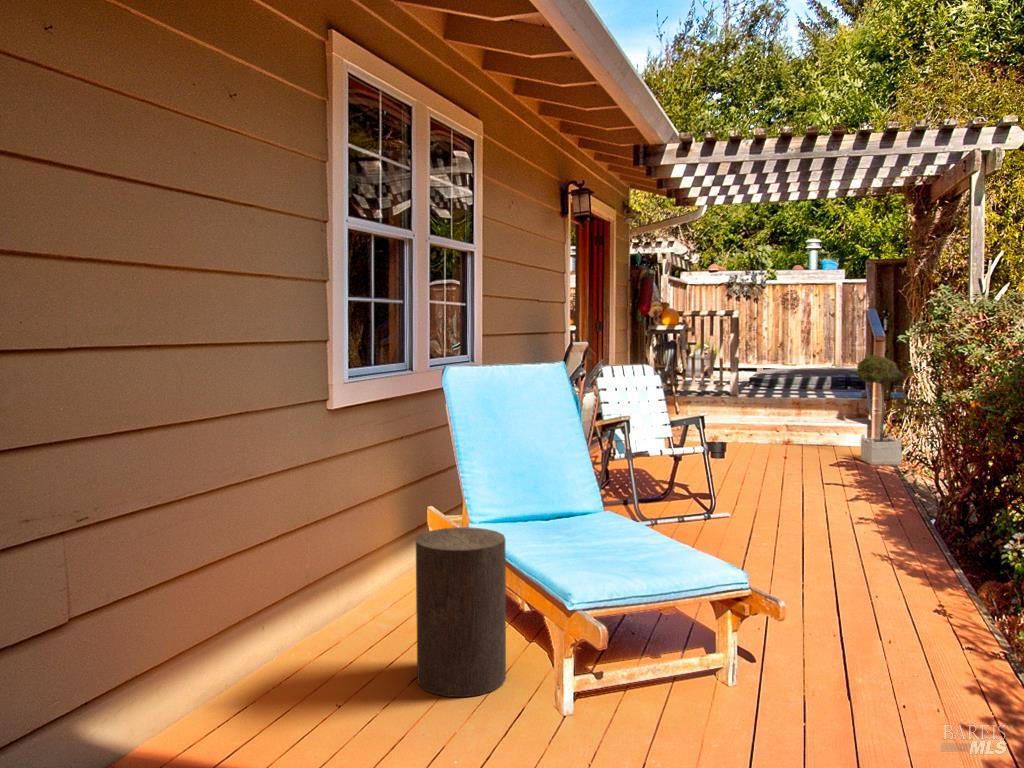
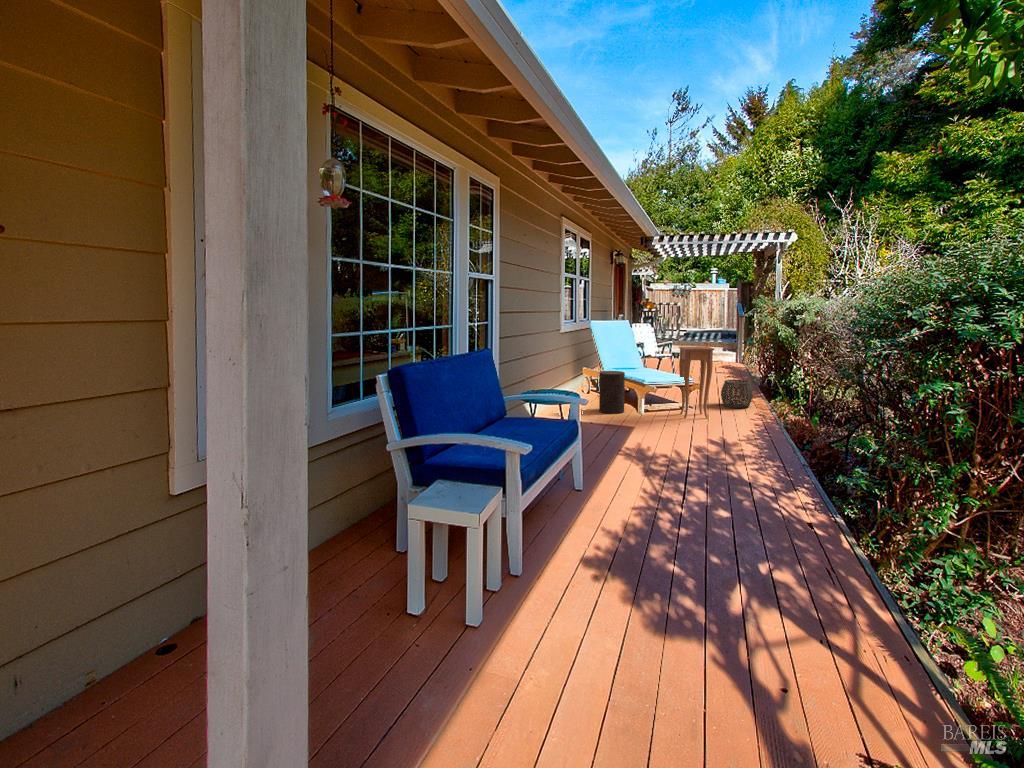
potted tree: present [857,353,905,465] -> none [730,321,751,366]
side table: none [697,451,826,737] -> present [679,346,714,418]
woven basket: none [847,553,958,662] -> present [721,379,753,408]

